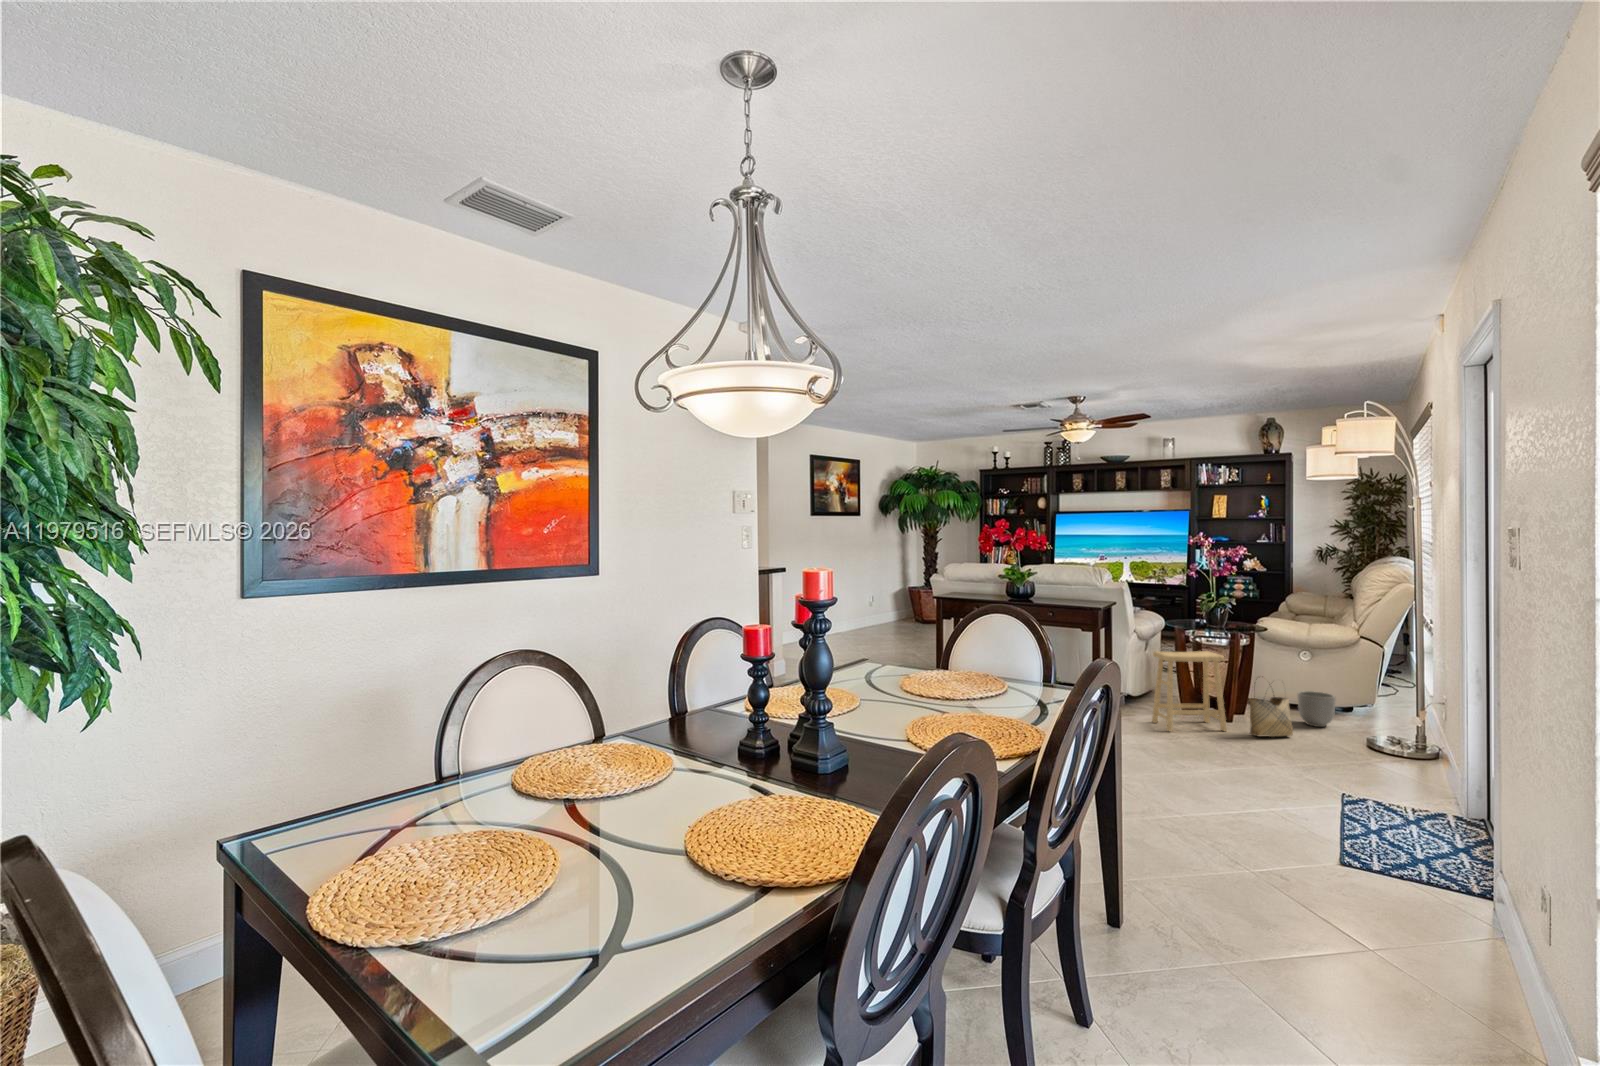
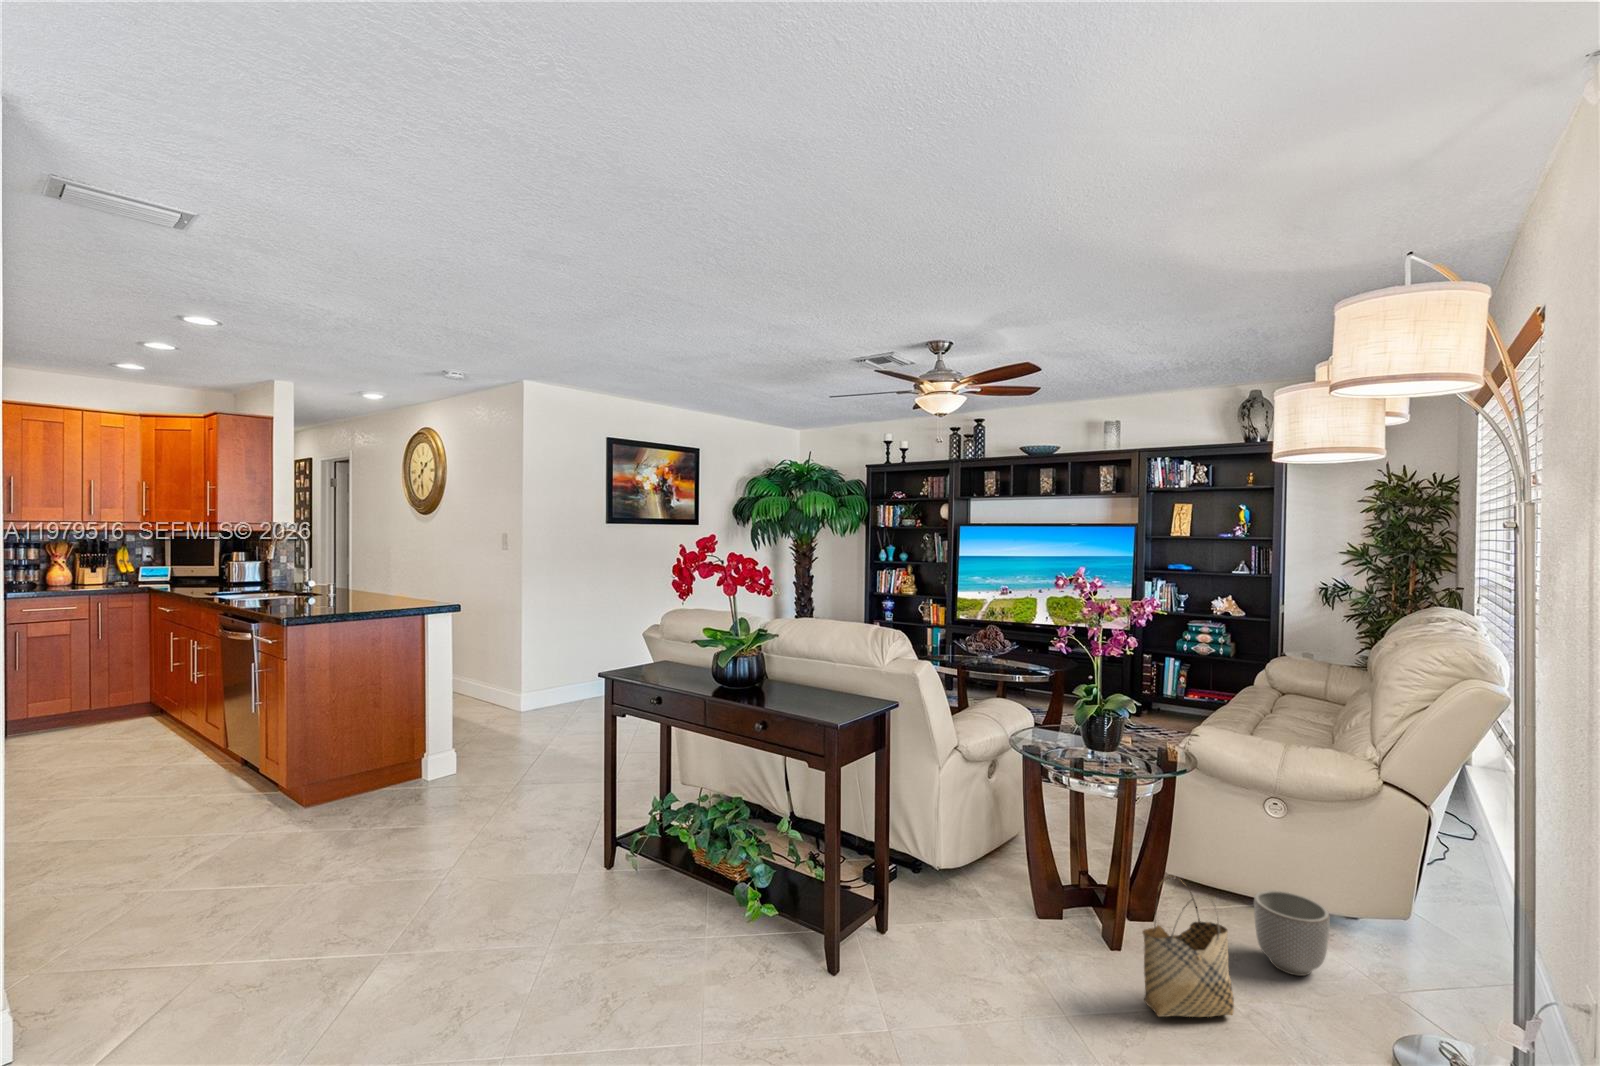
footstool: present [1152,651,1227,732] -> none [968,804,1102,985]

